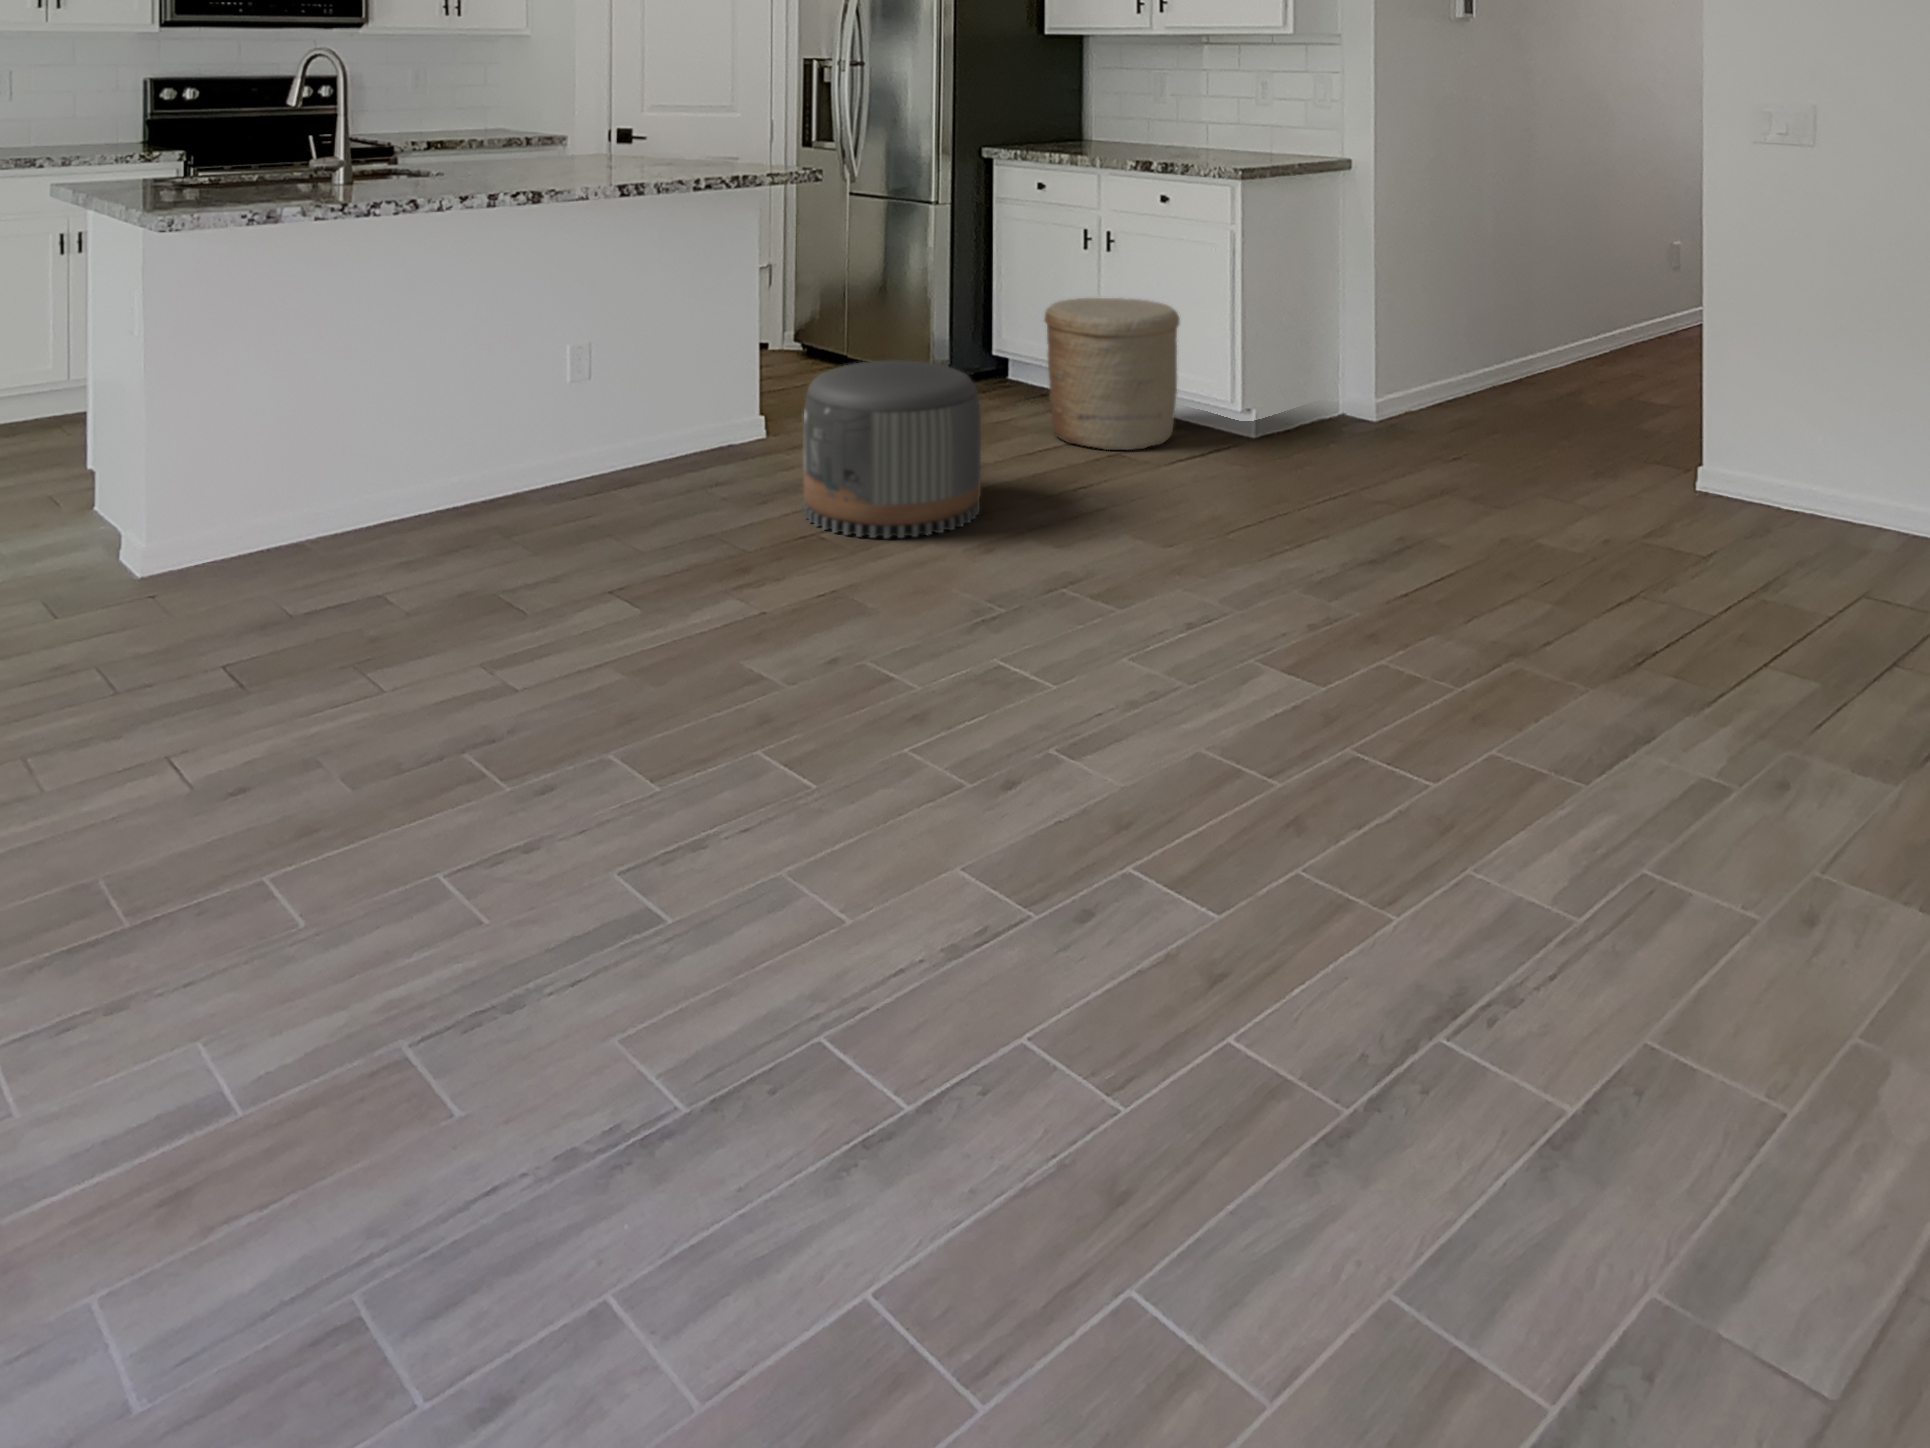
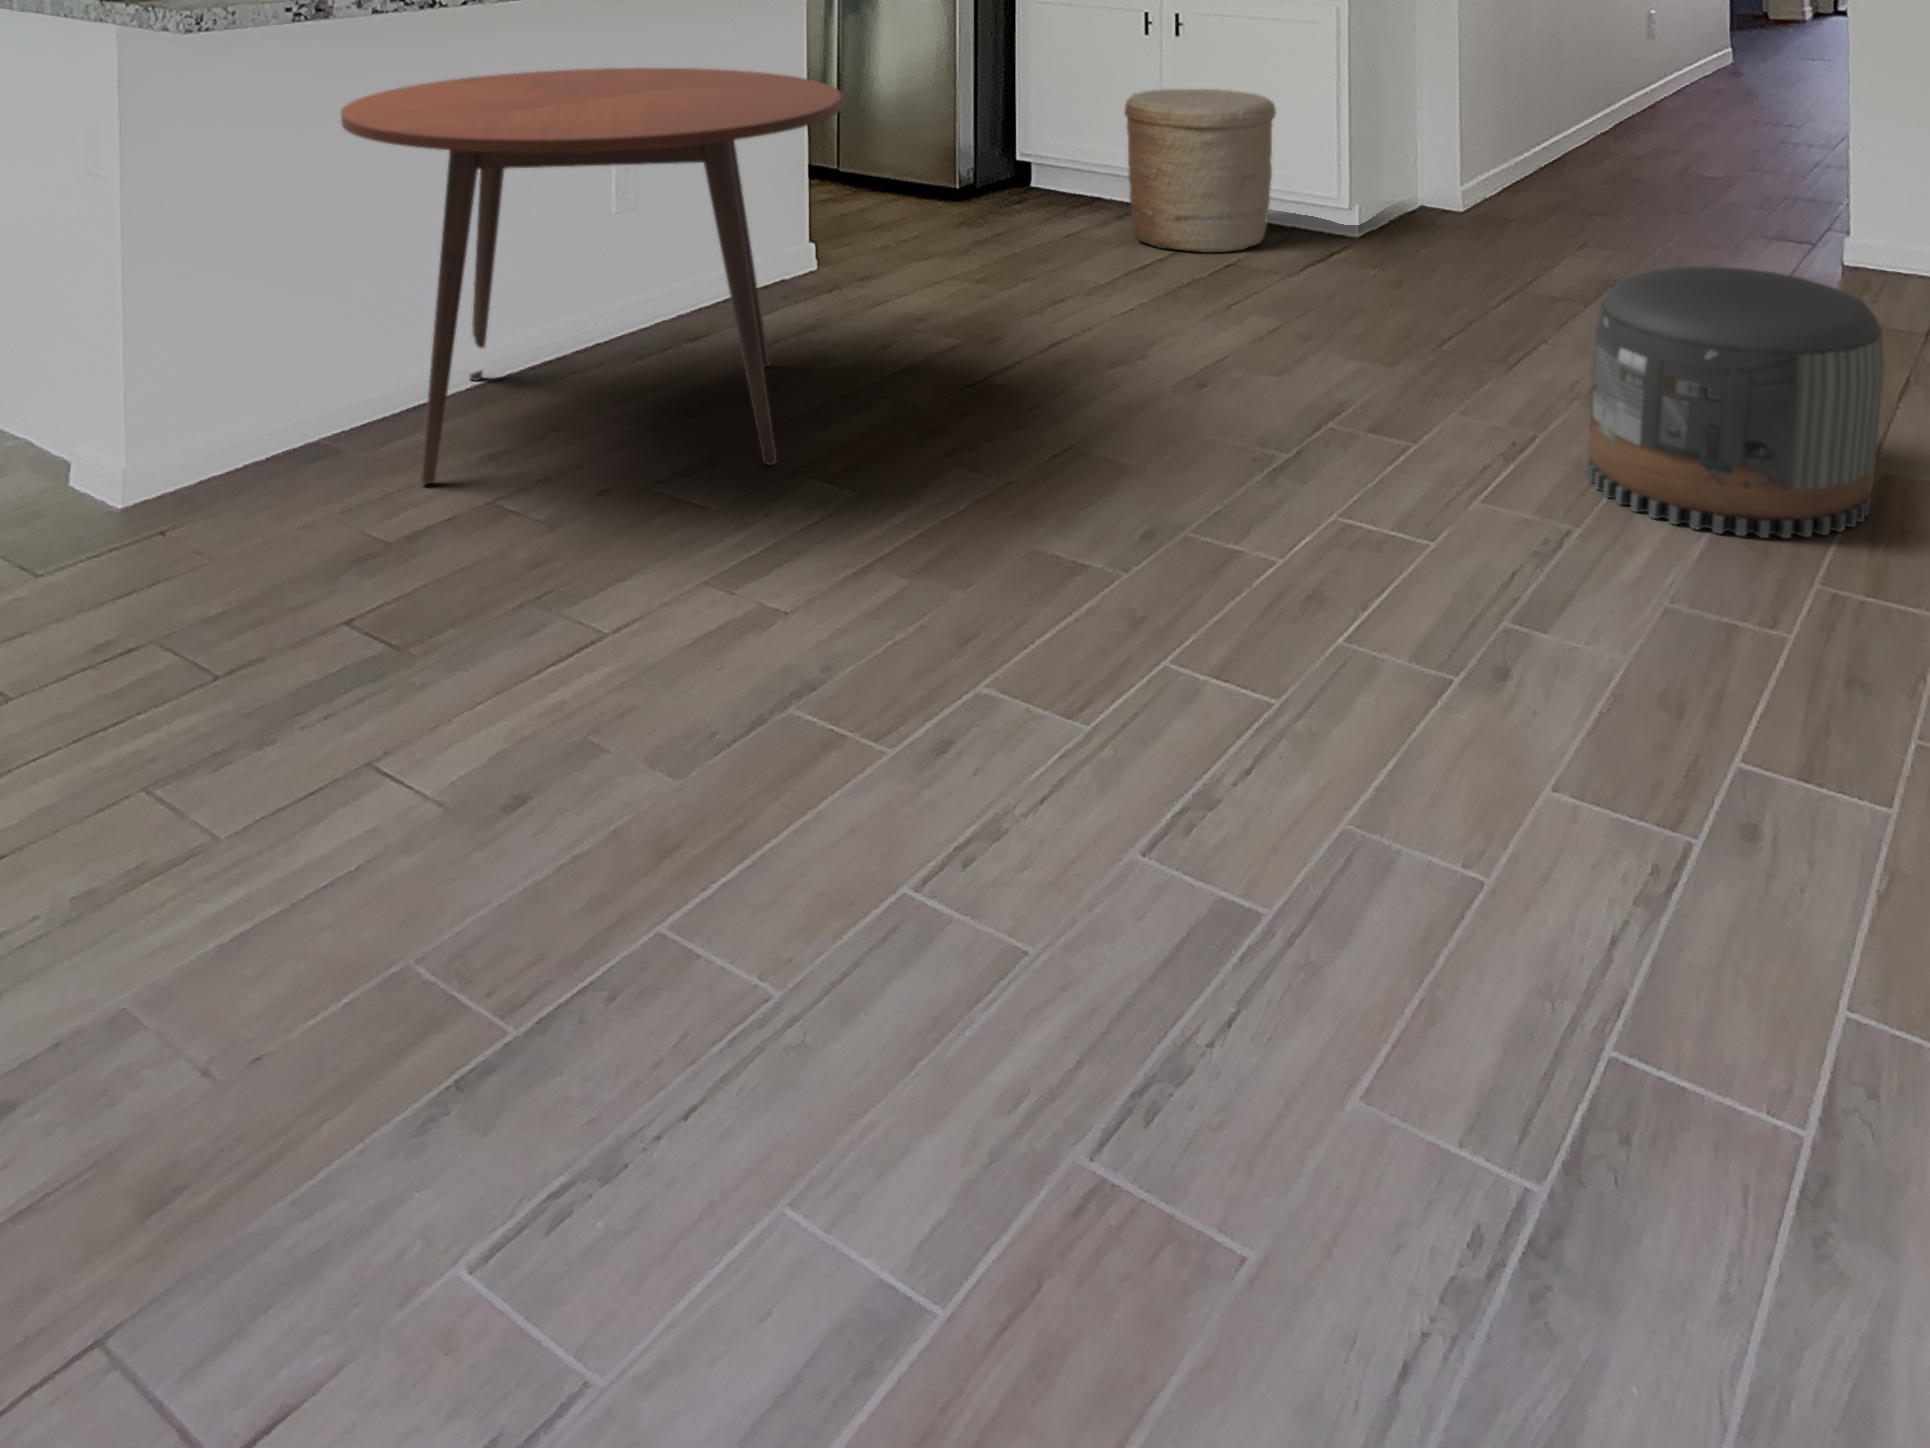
dining table: none [246,271,672,629] -> present [341,68,842,484]
pouf: present [804,360,981,538] -> present [1587,267,1884,538]

